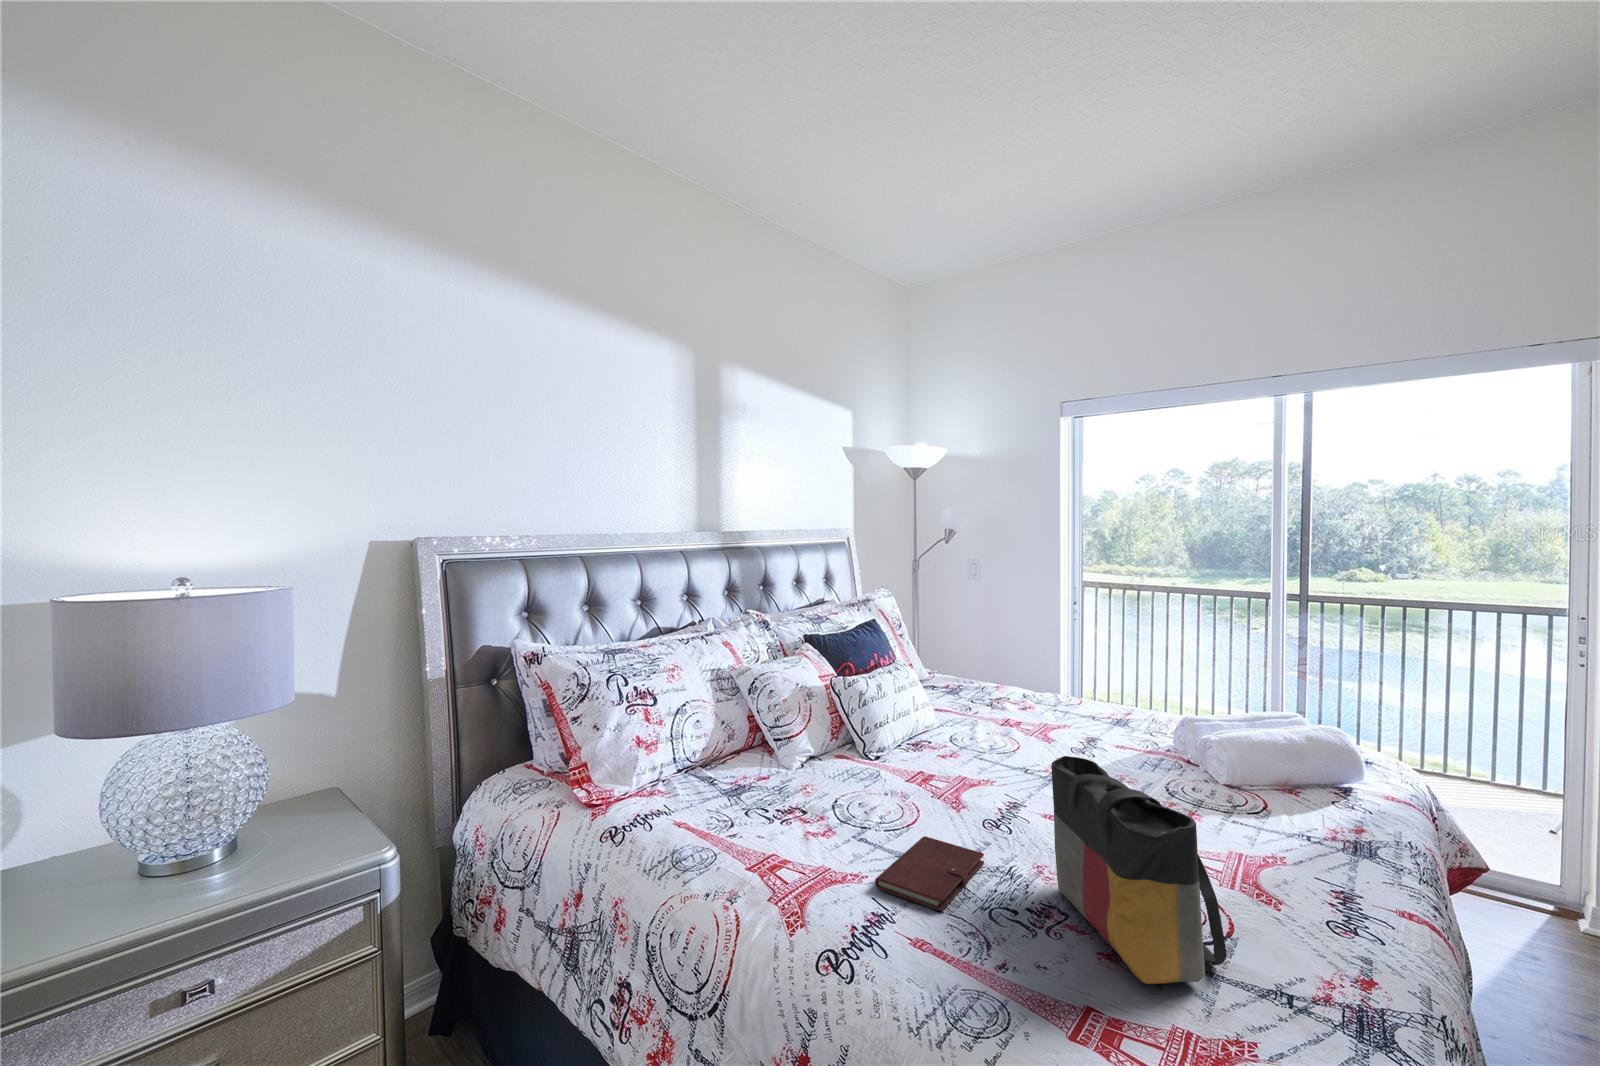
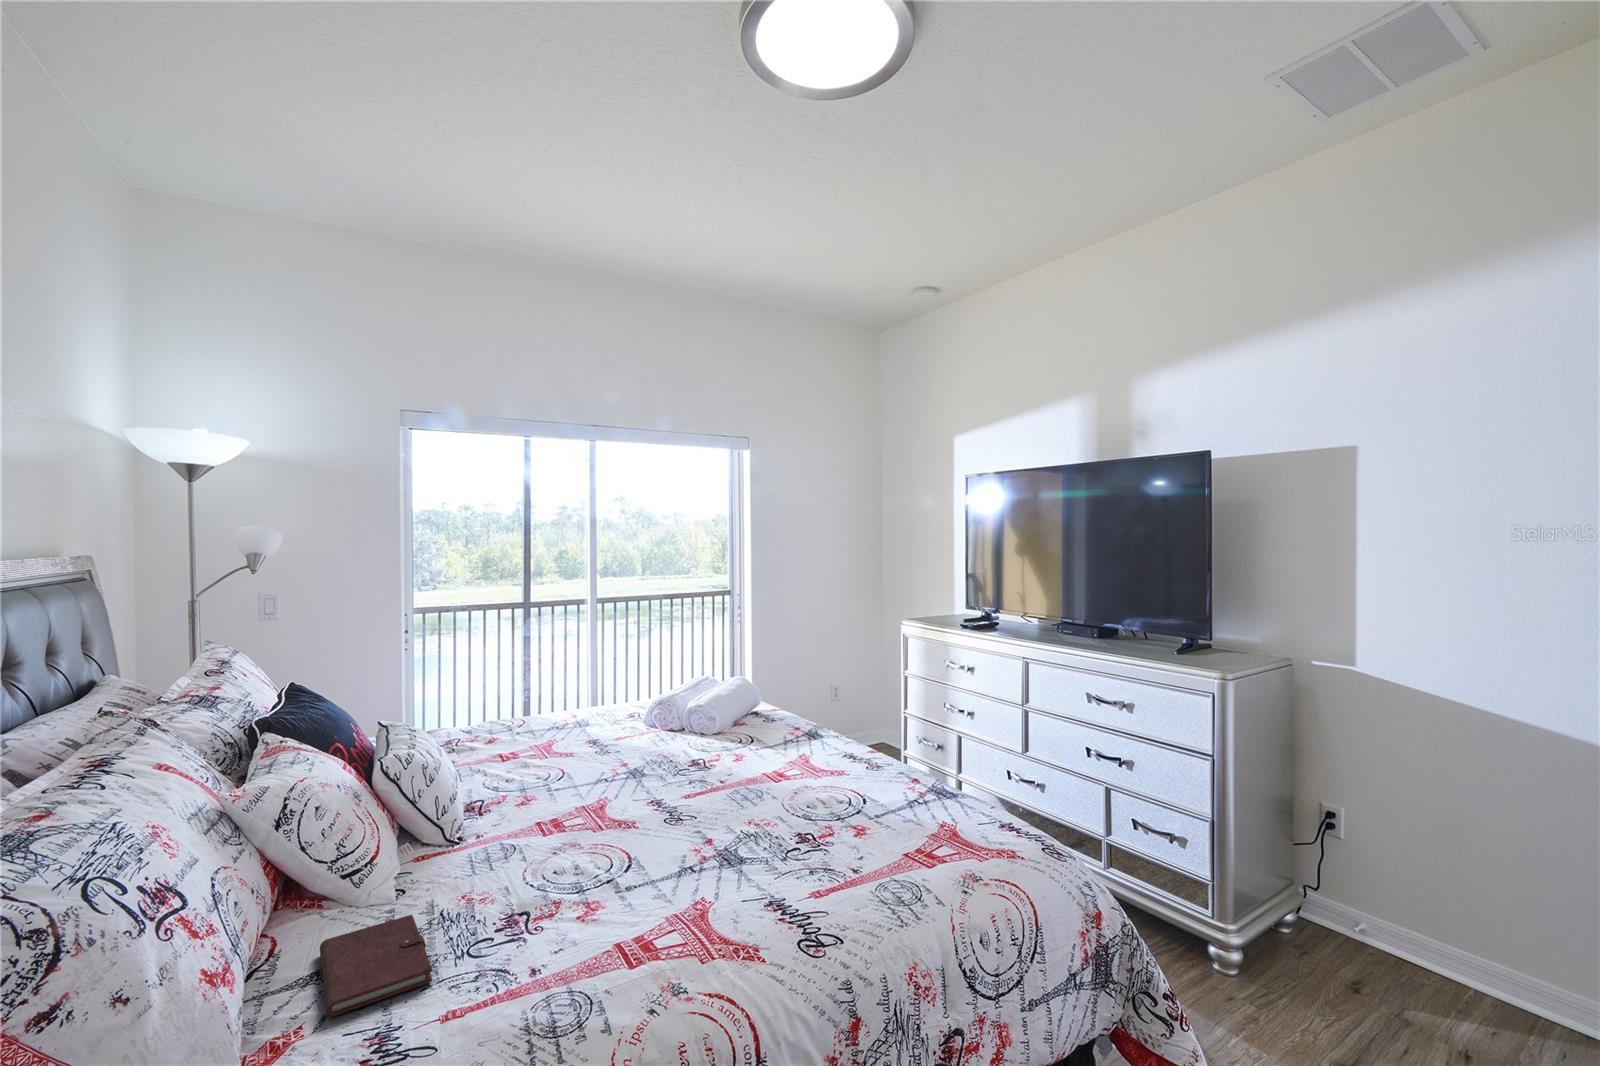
tote bag: present [1051,756,1227,984] -> none [493,766,657,910]

